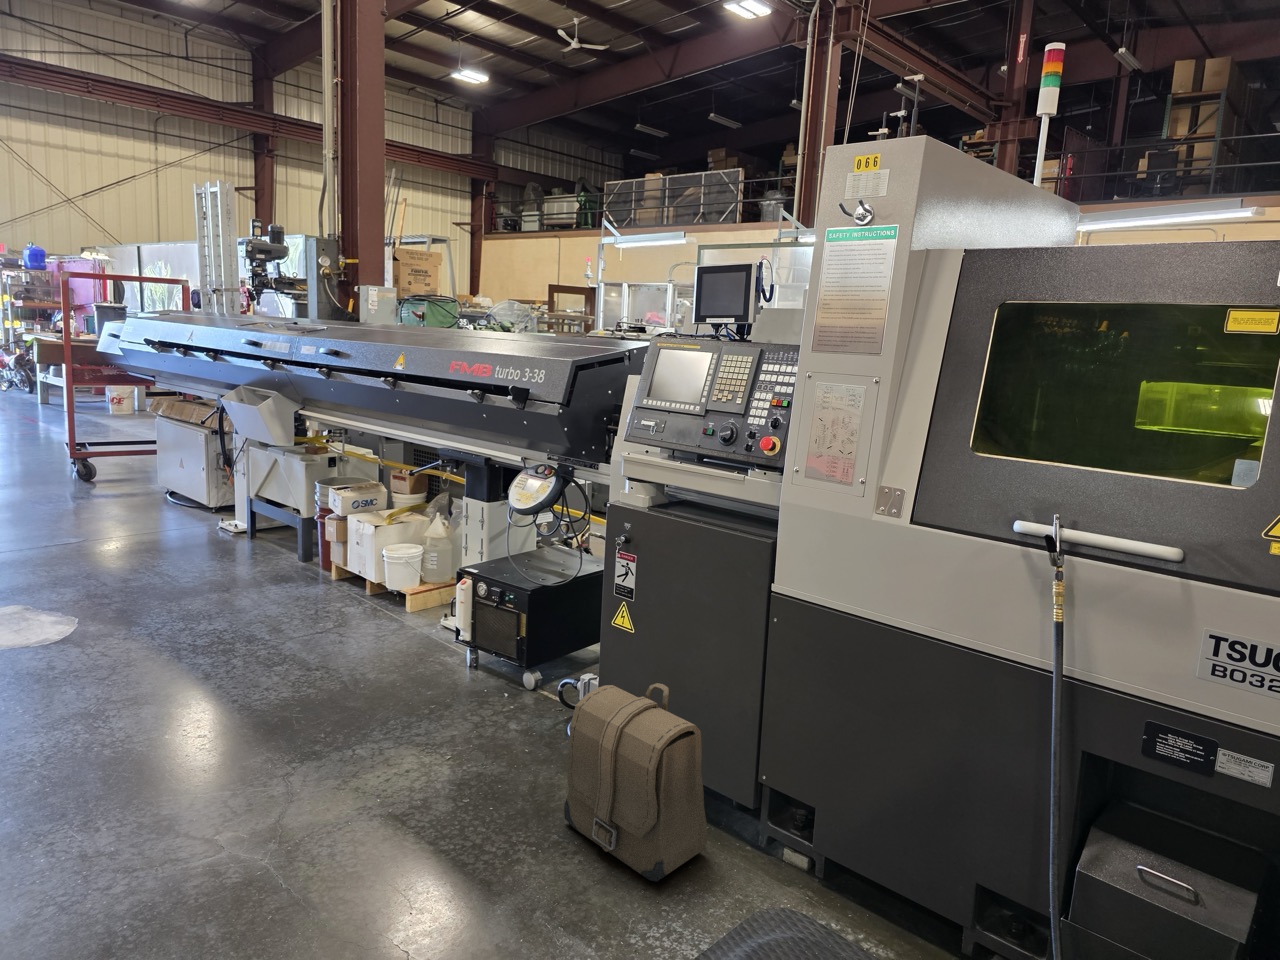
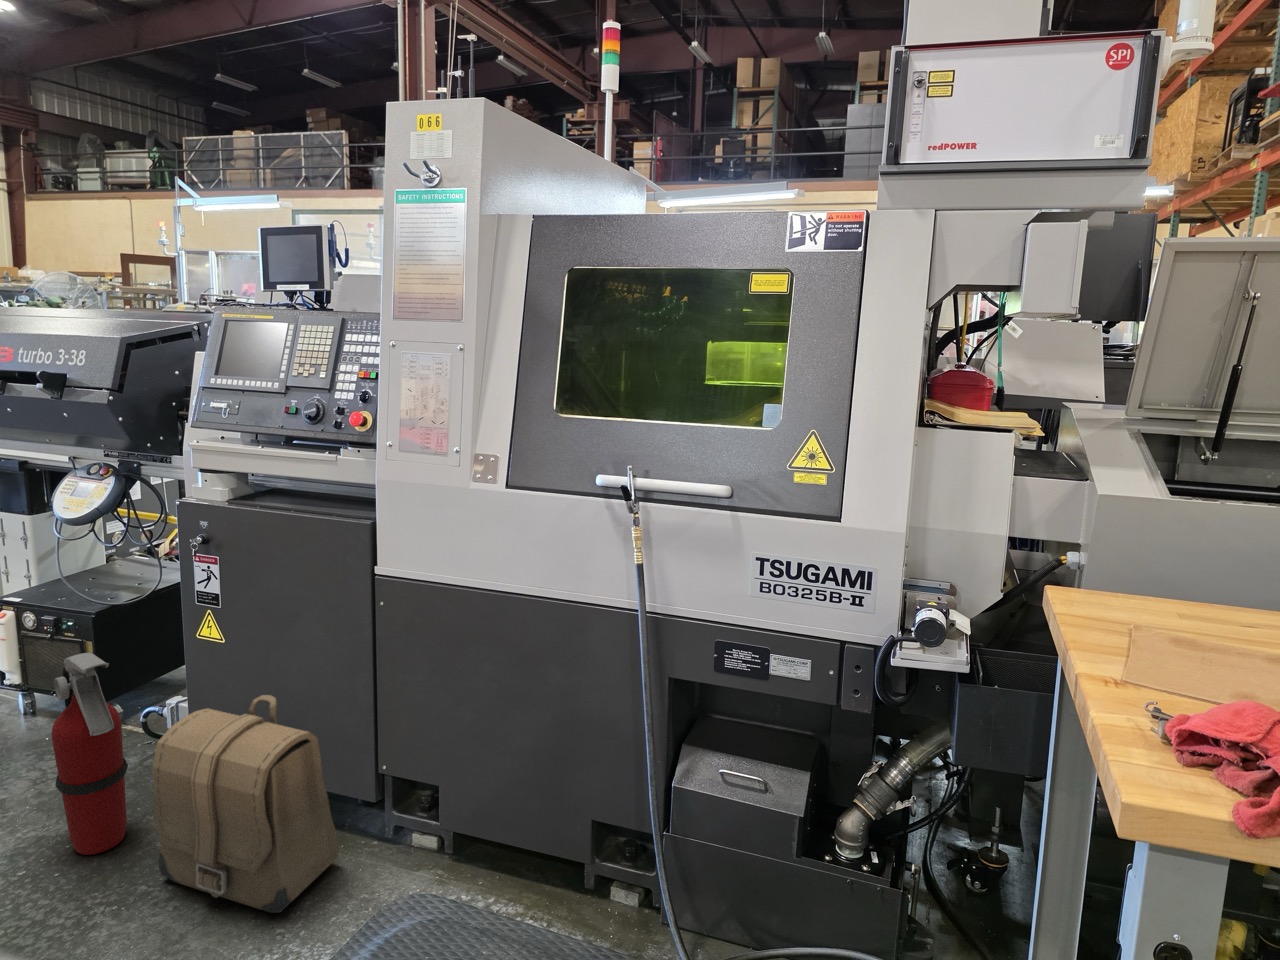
fire extinguisher: none [498,620,547,787] -> present [51,653,128,855]

